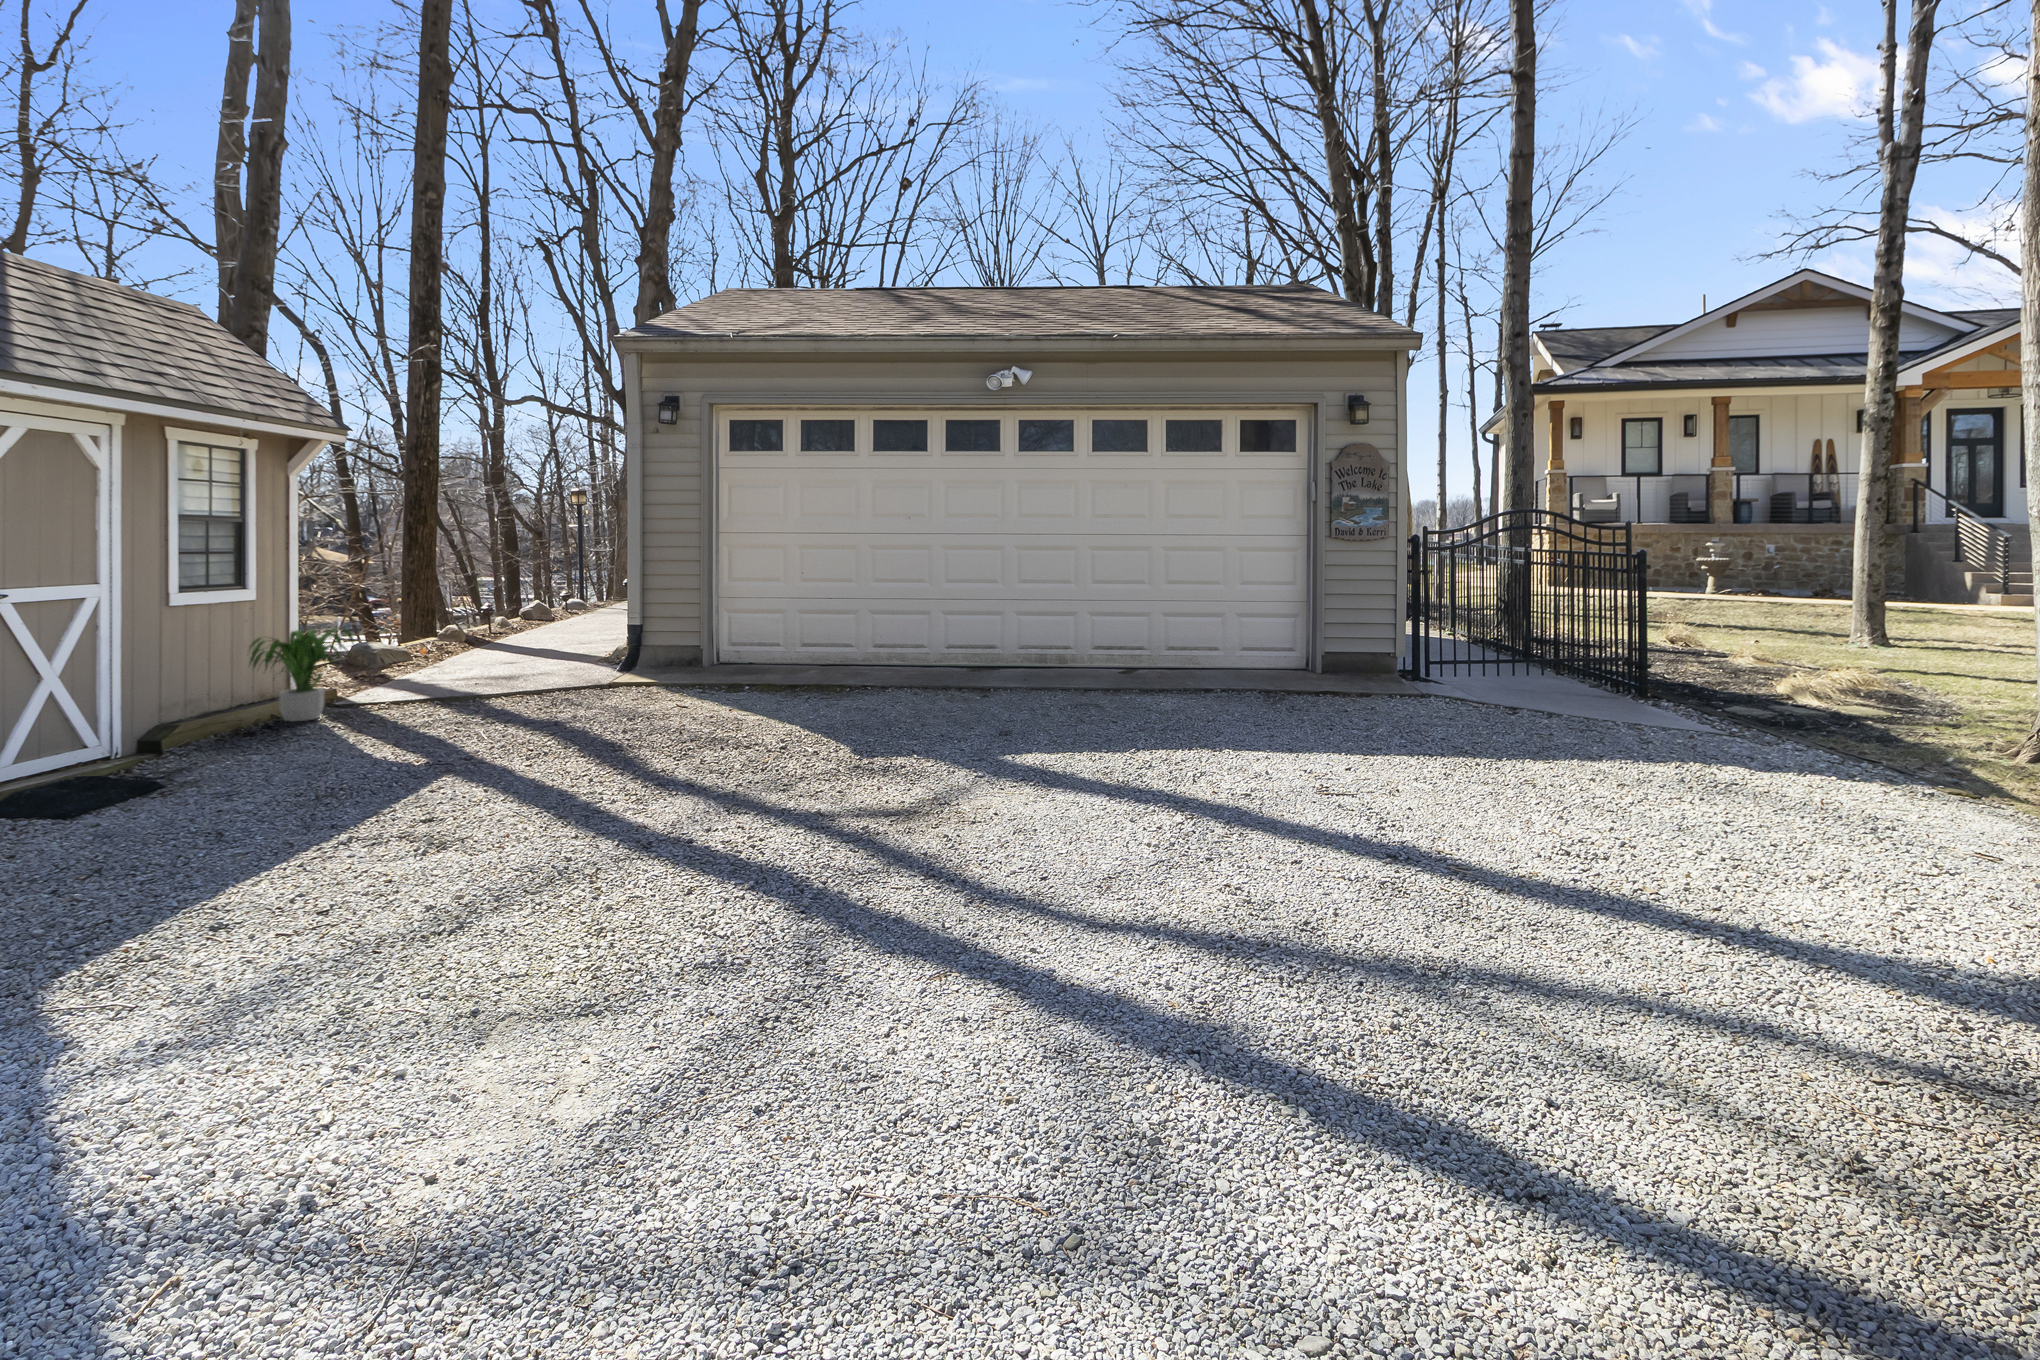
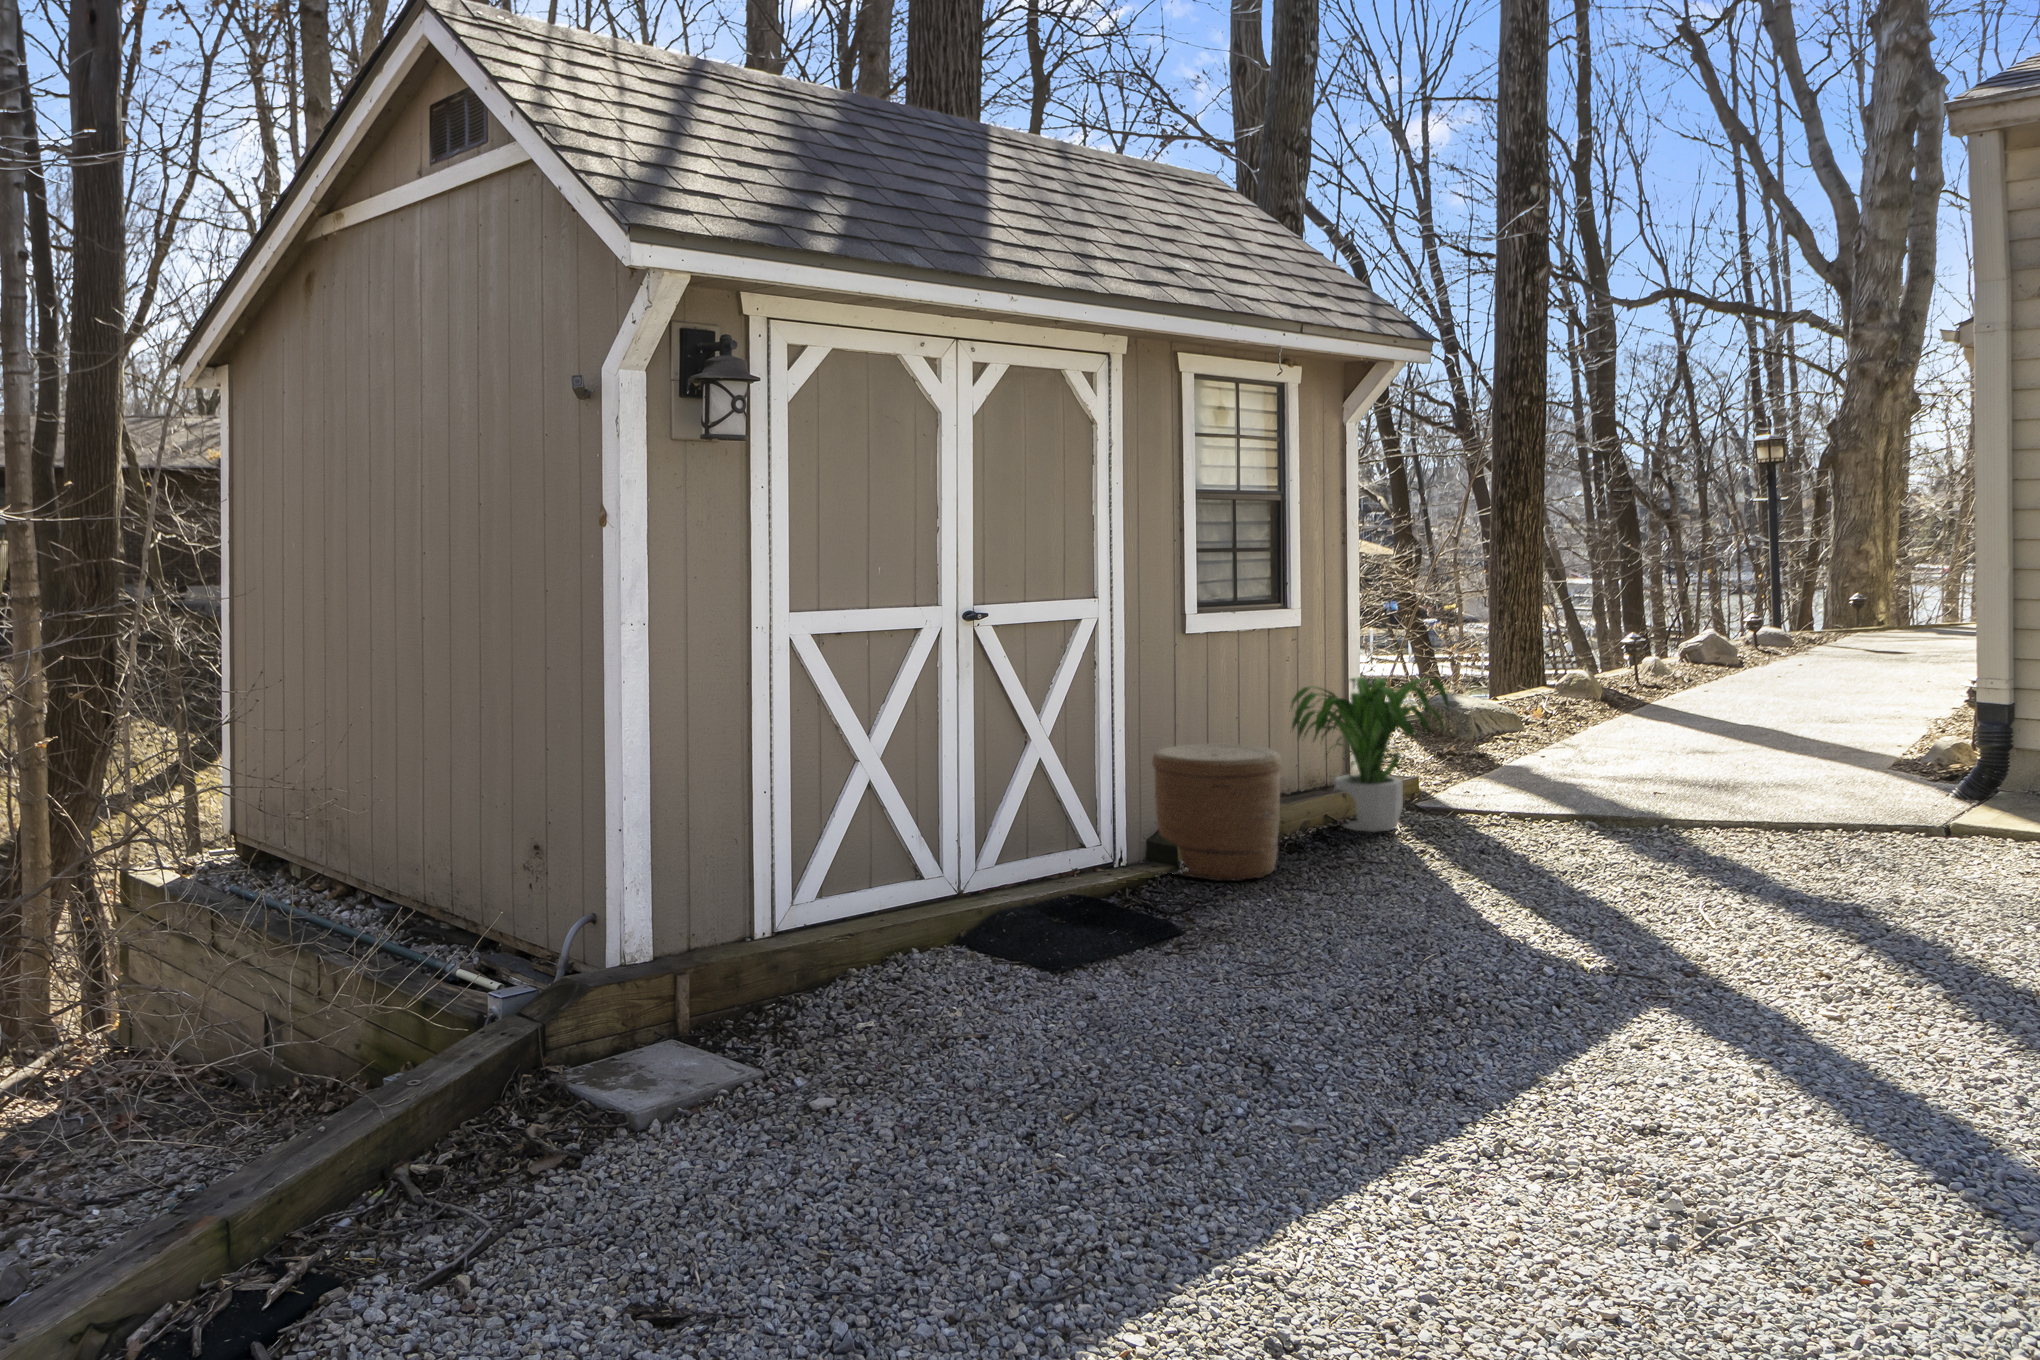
woven basket: none [143,672,239,756] -> present [1152,744,1282,881]

